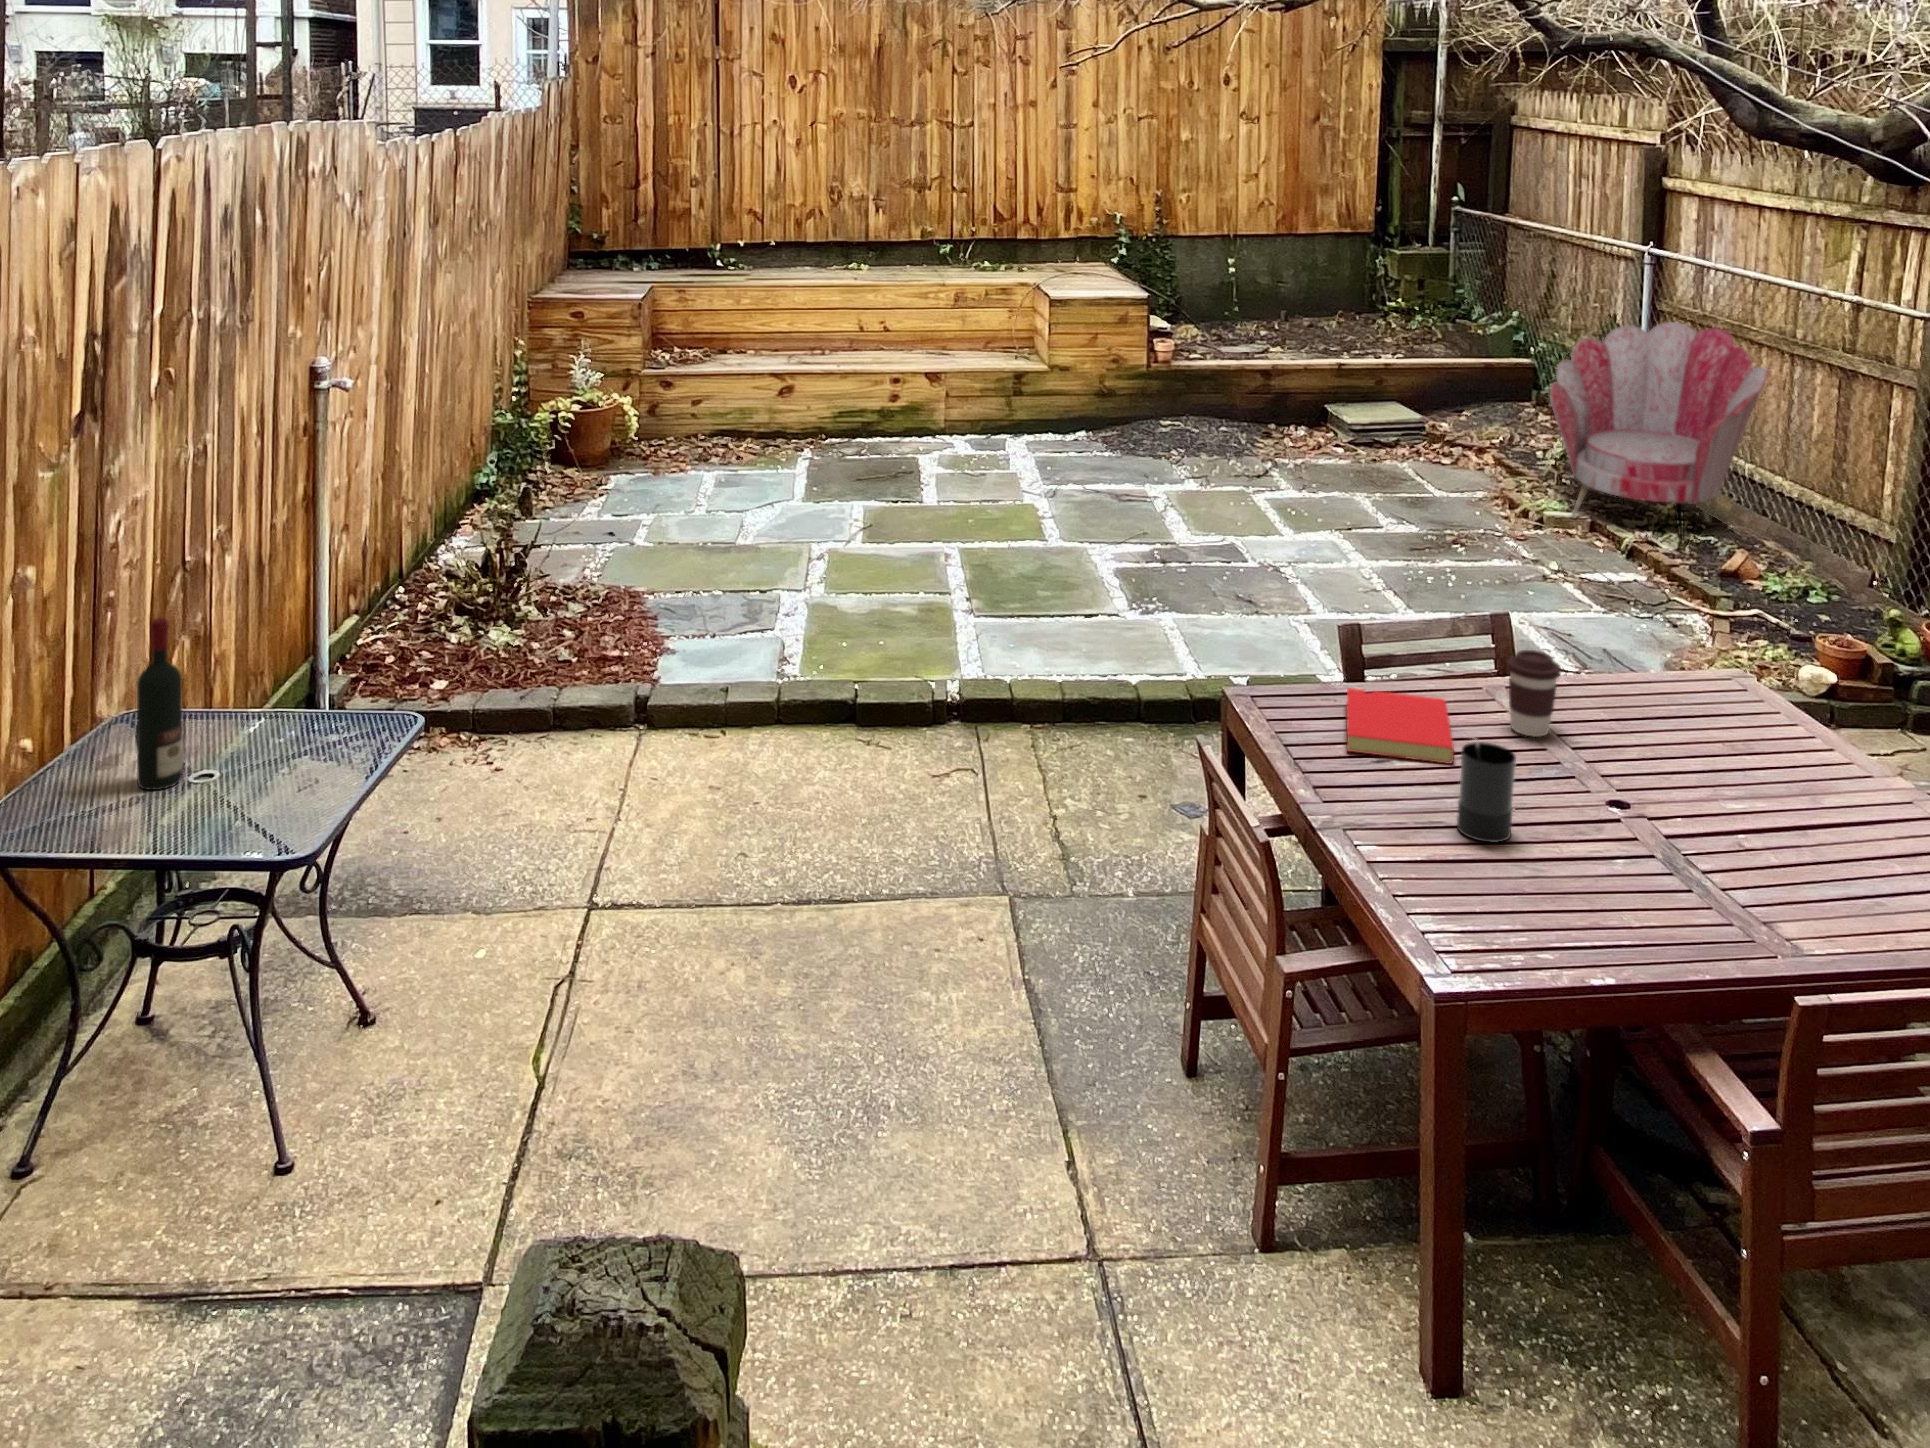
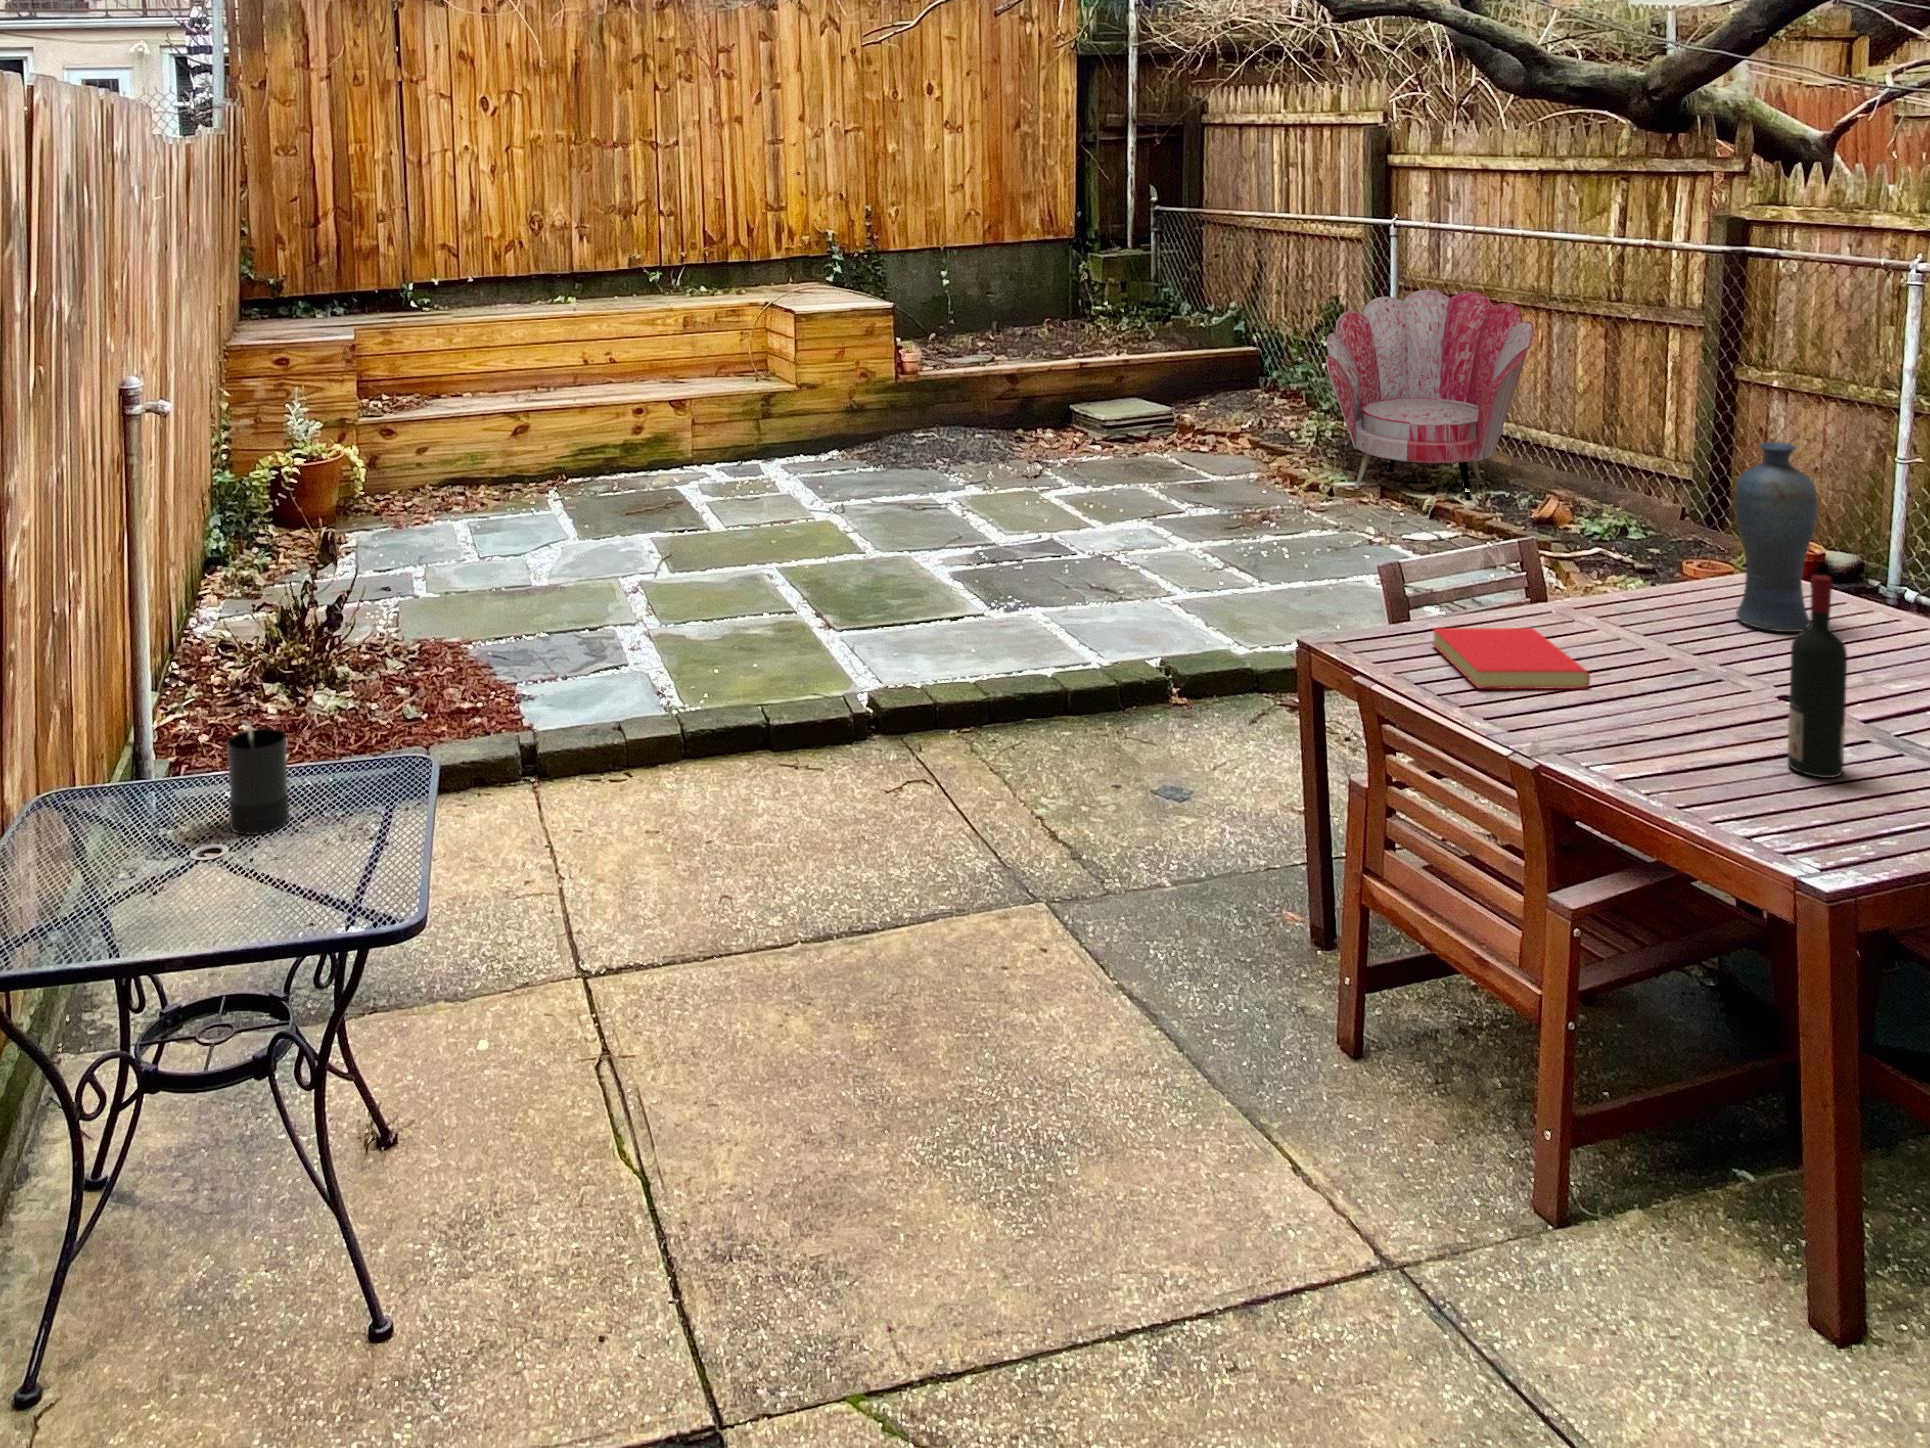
vase: none [1663,545,1742,732] -> present [1734,442,1818,632]
wine bottle: present [137,618,183,790] -> present [1787,575,1847,778]
coffee cup: present [1507,650,1561,737] -> none [1602,566,1662,655]
candle: present [1457,739,1516,842] -> present [227,721,289,835]

